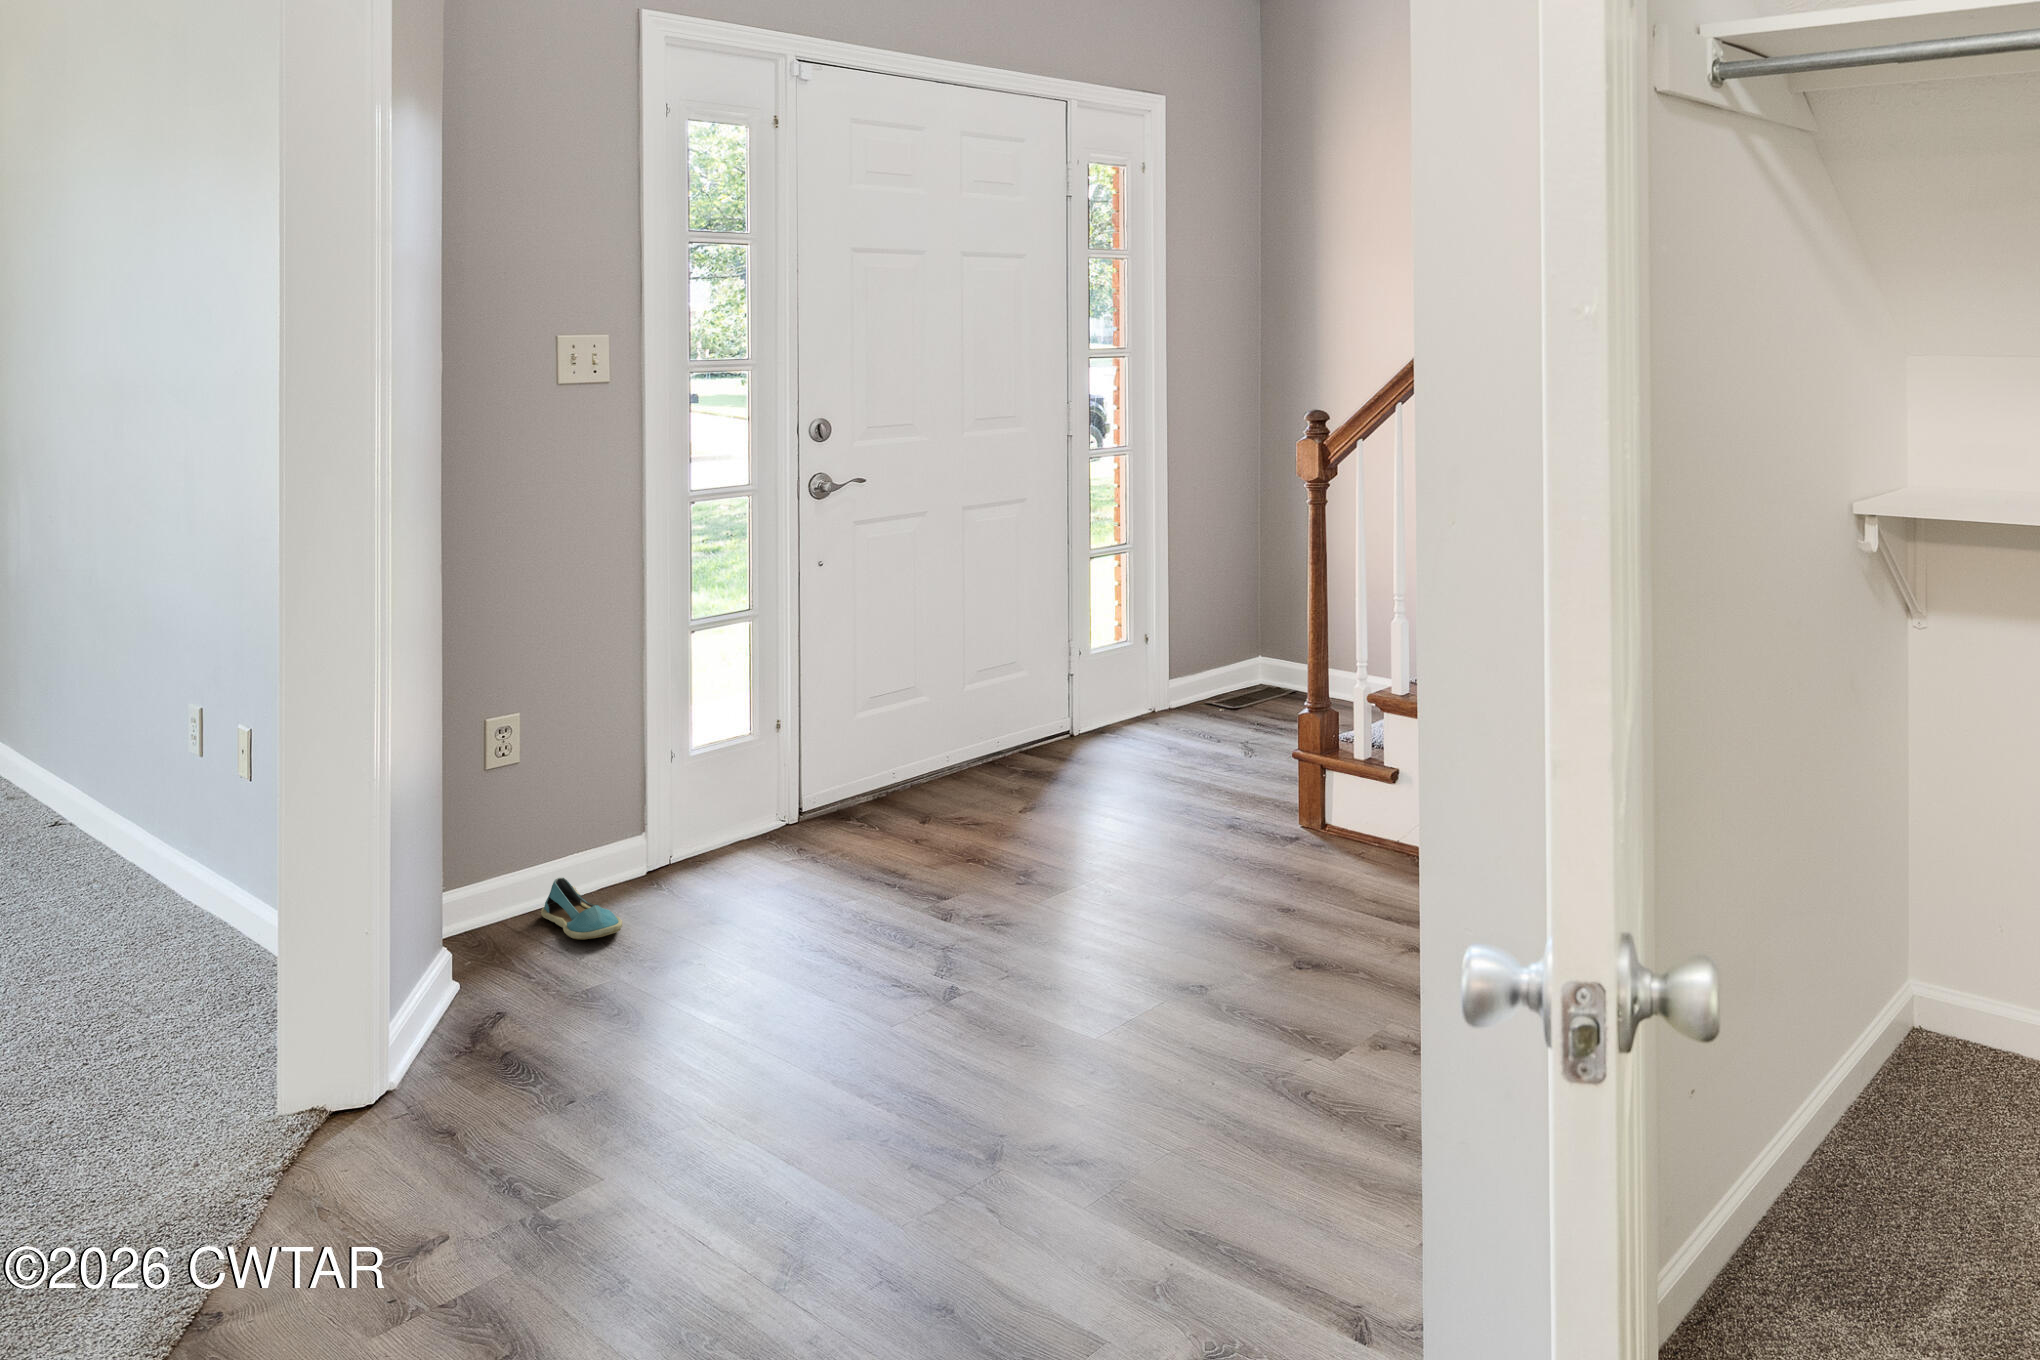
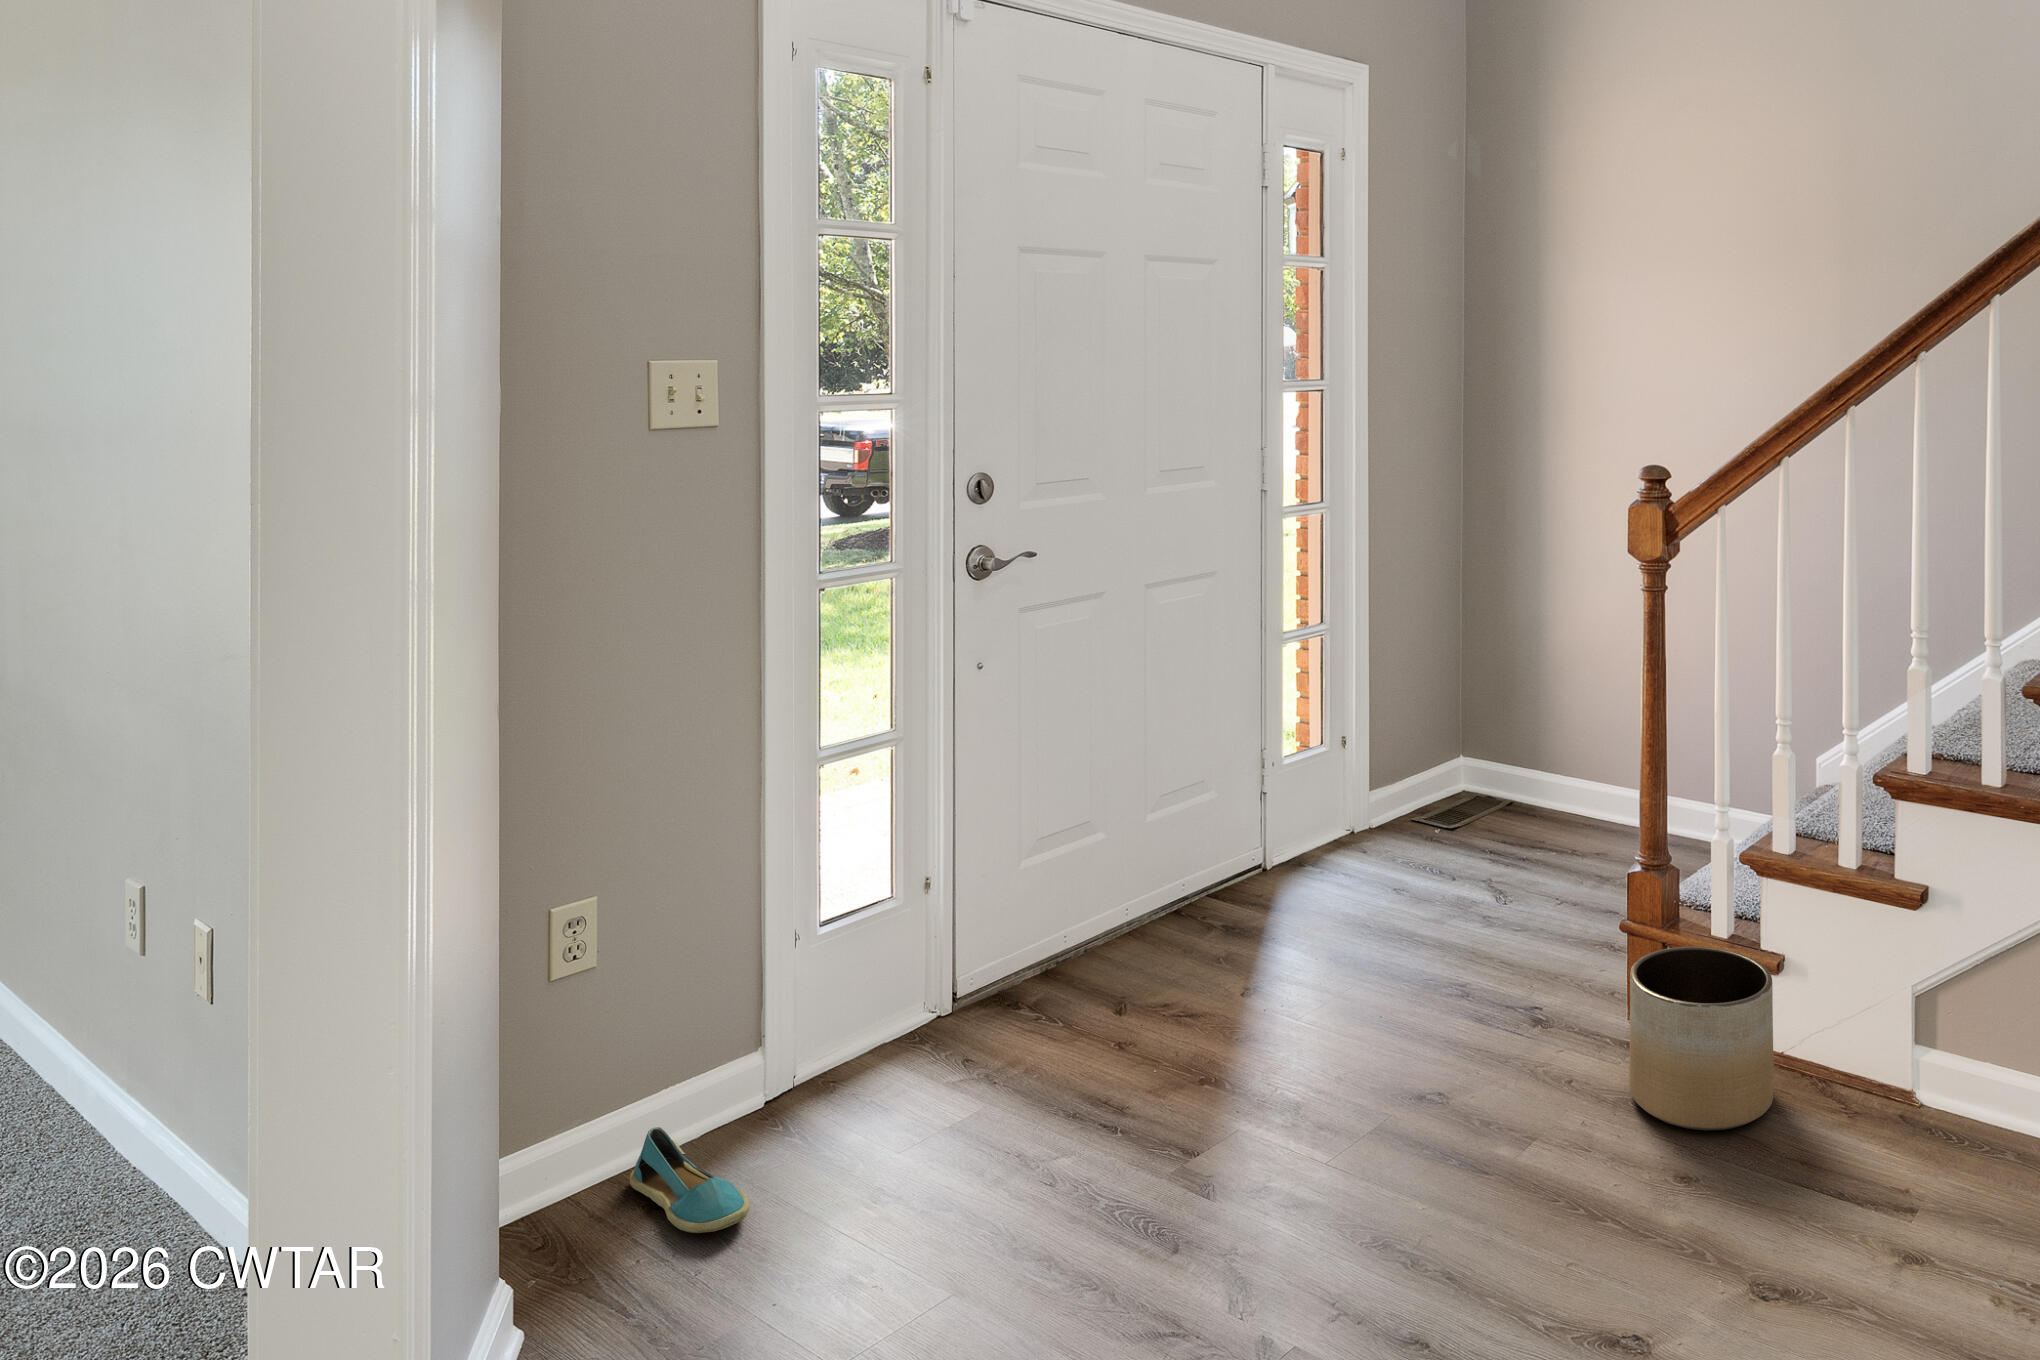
planter: none [1276,765,1380,887] -> present [1629,946,1774,1130]

